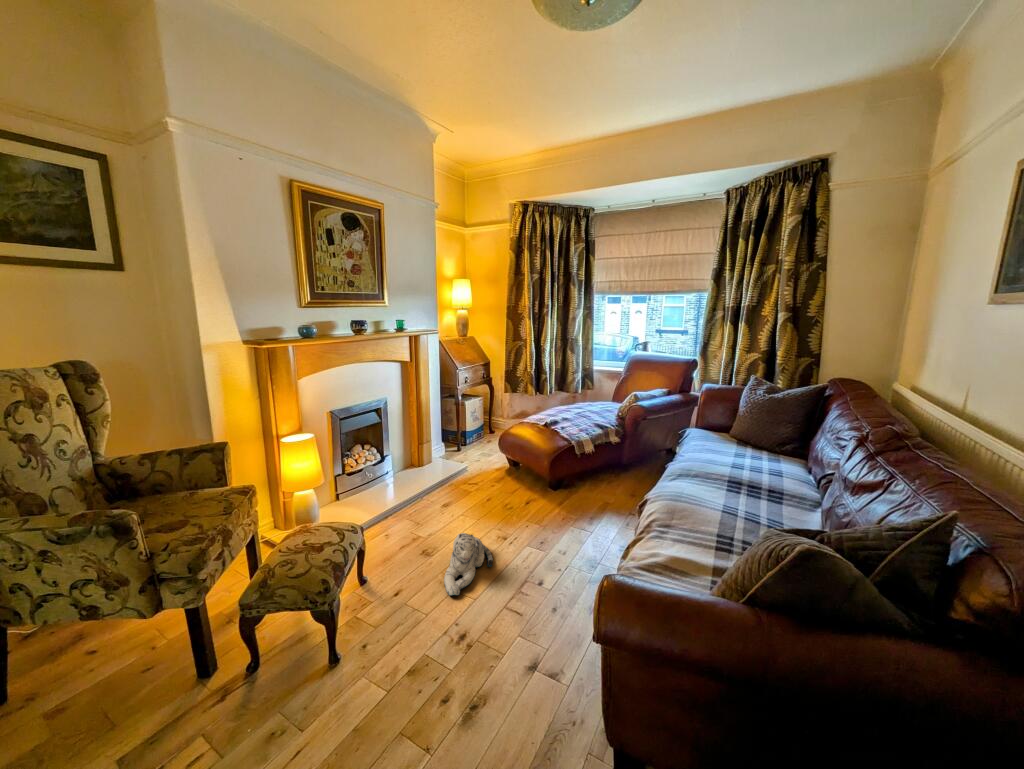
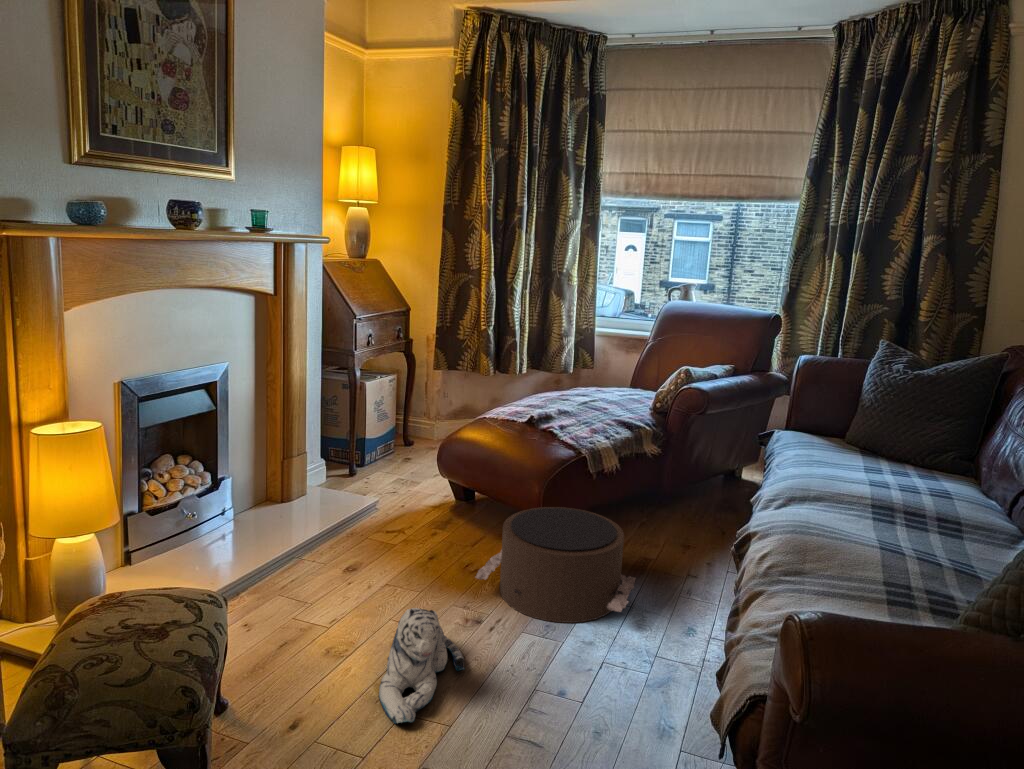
pouf: none [507,474,597,541] -> present [476,507,636,623]

